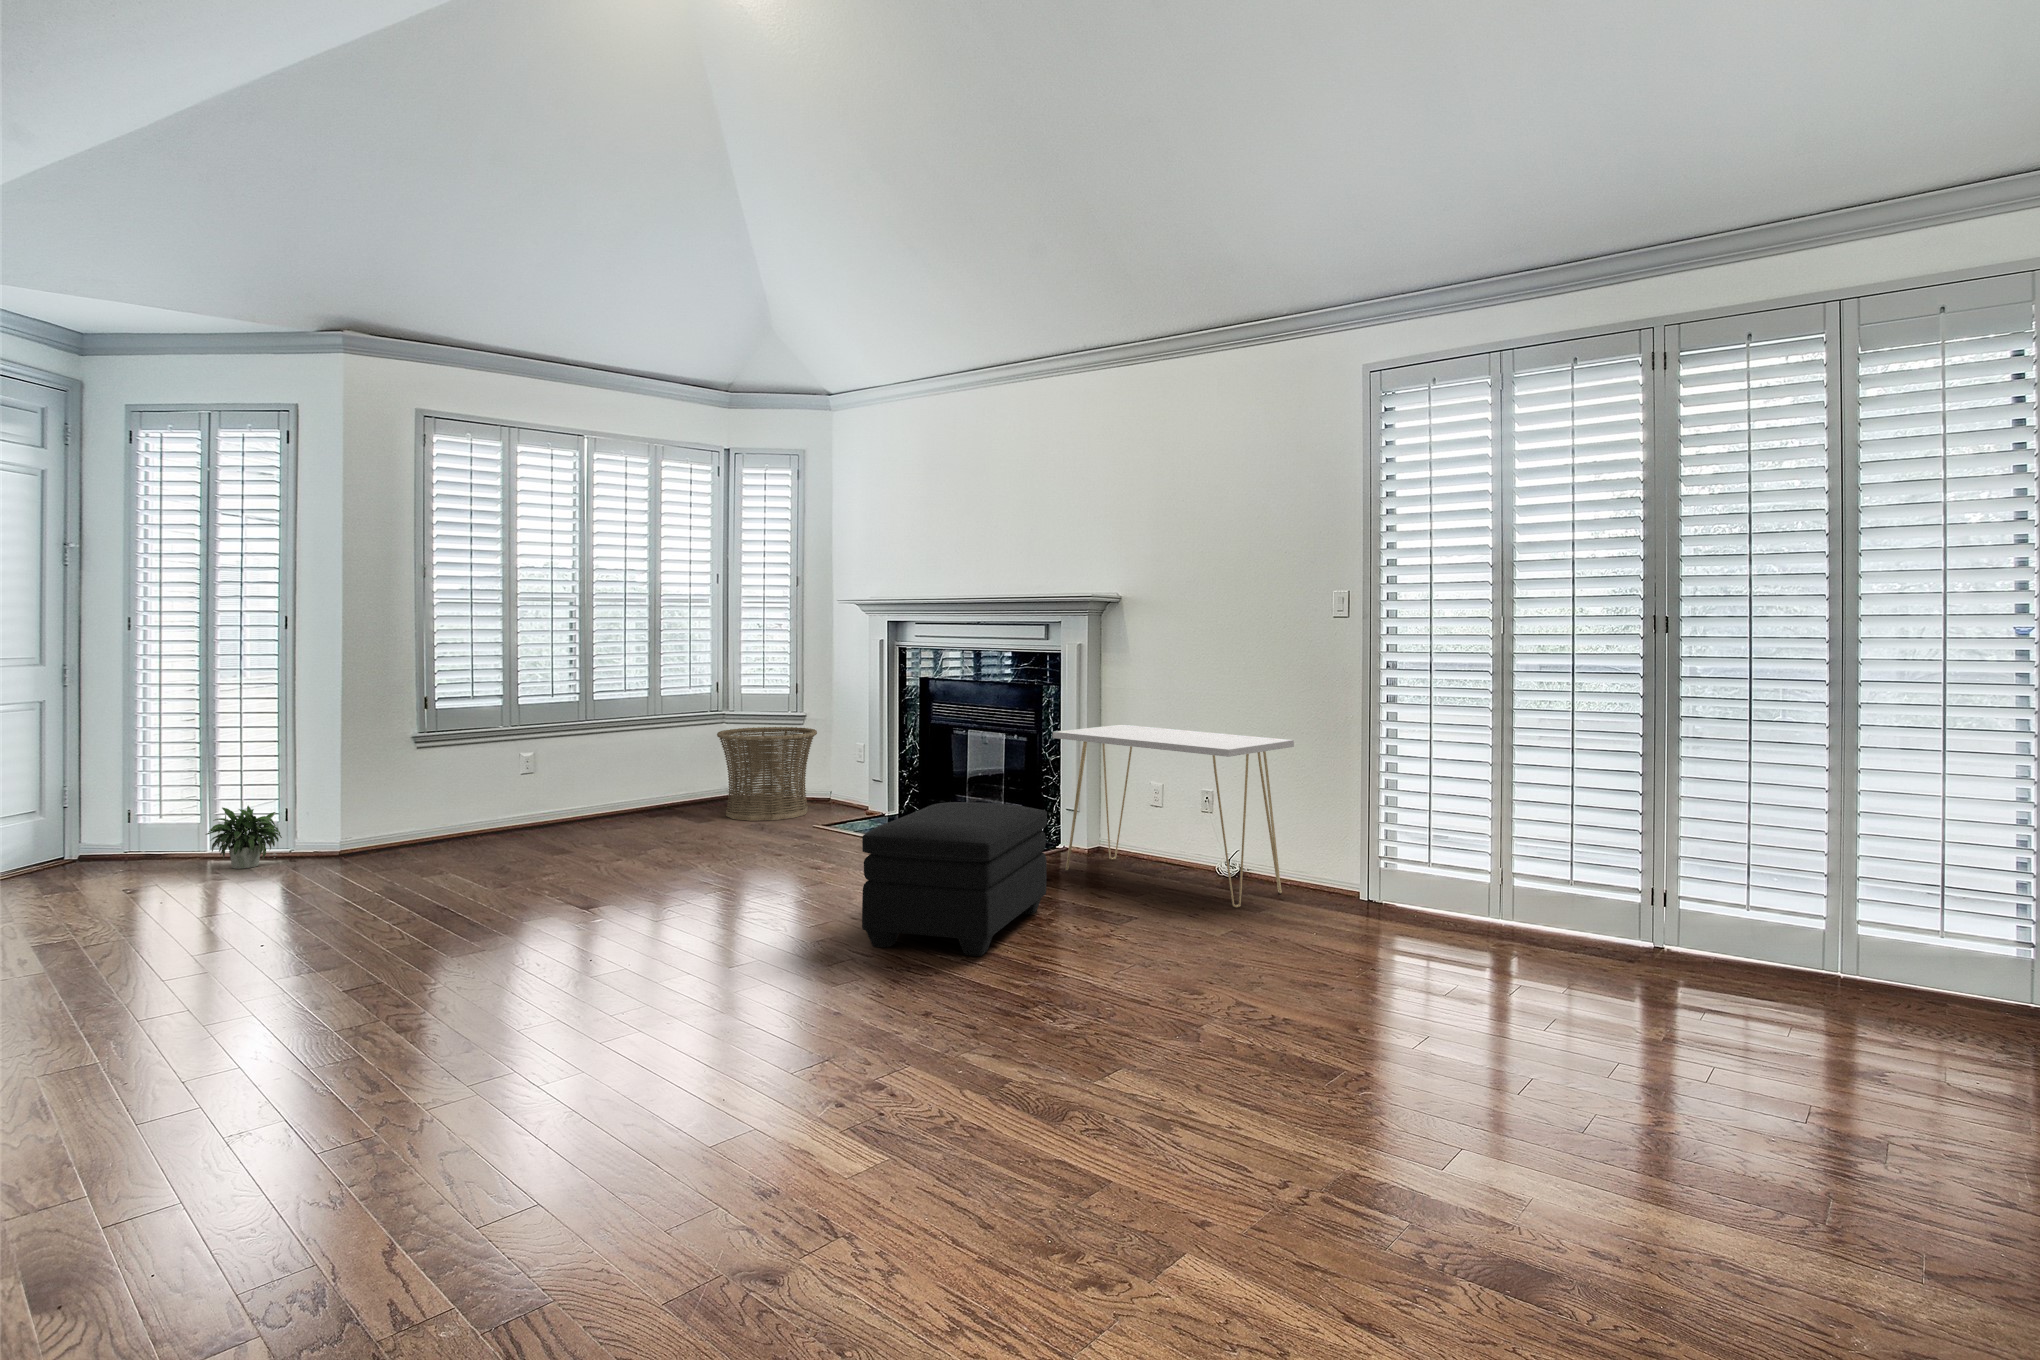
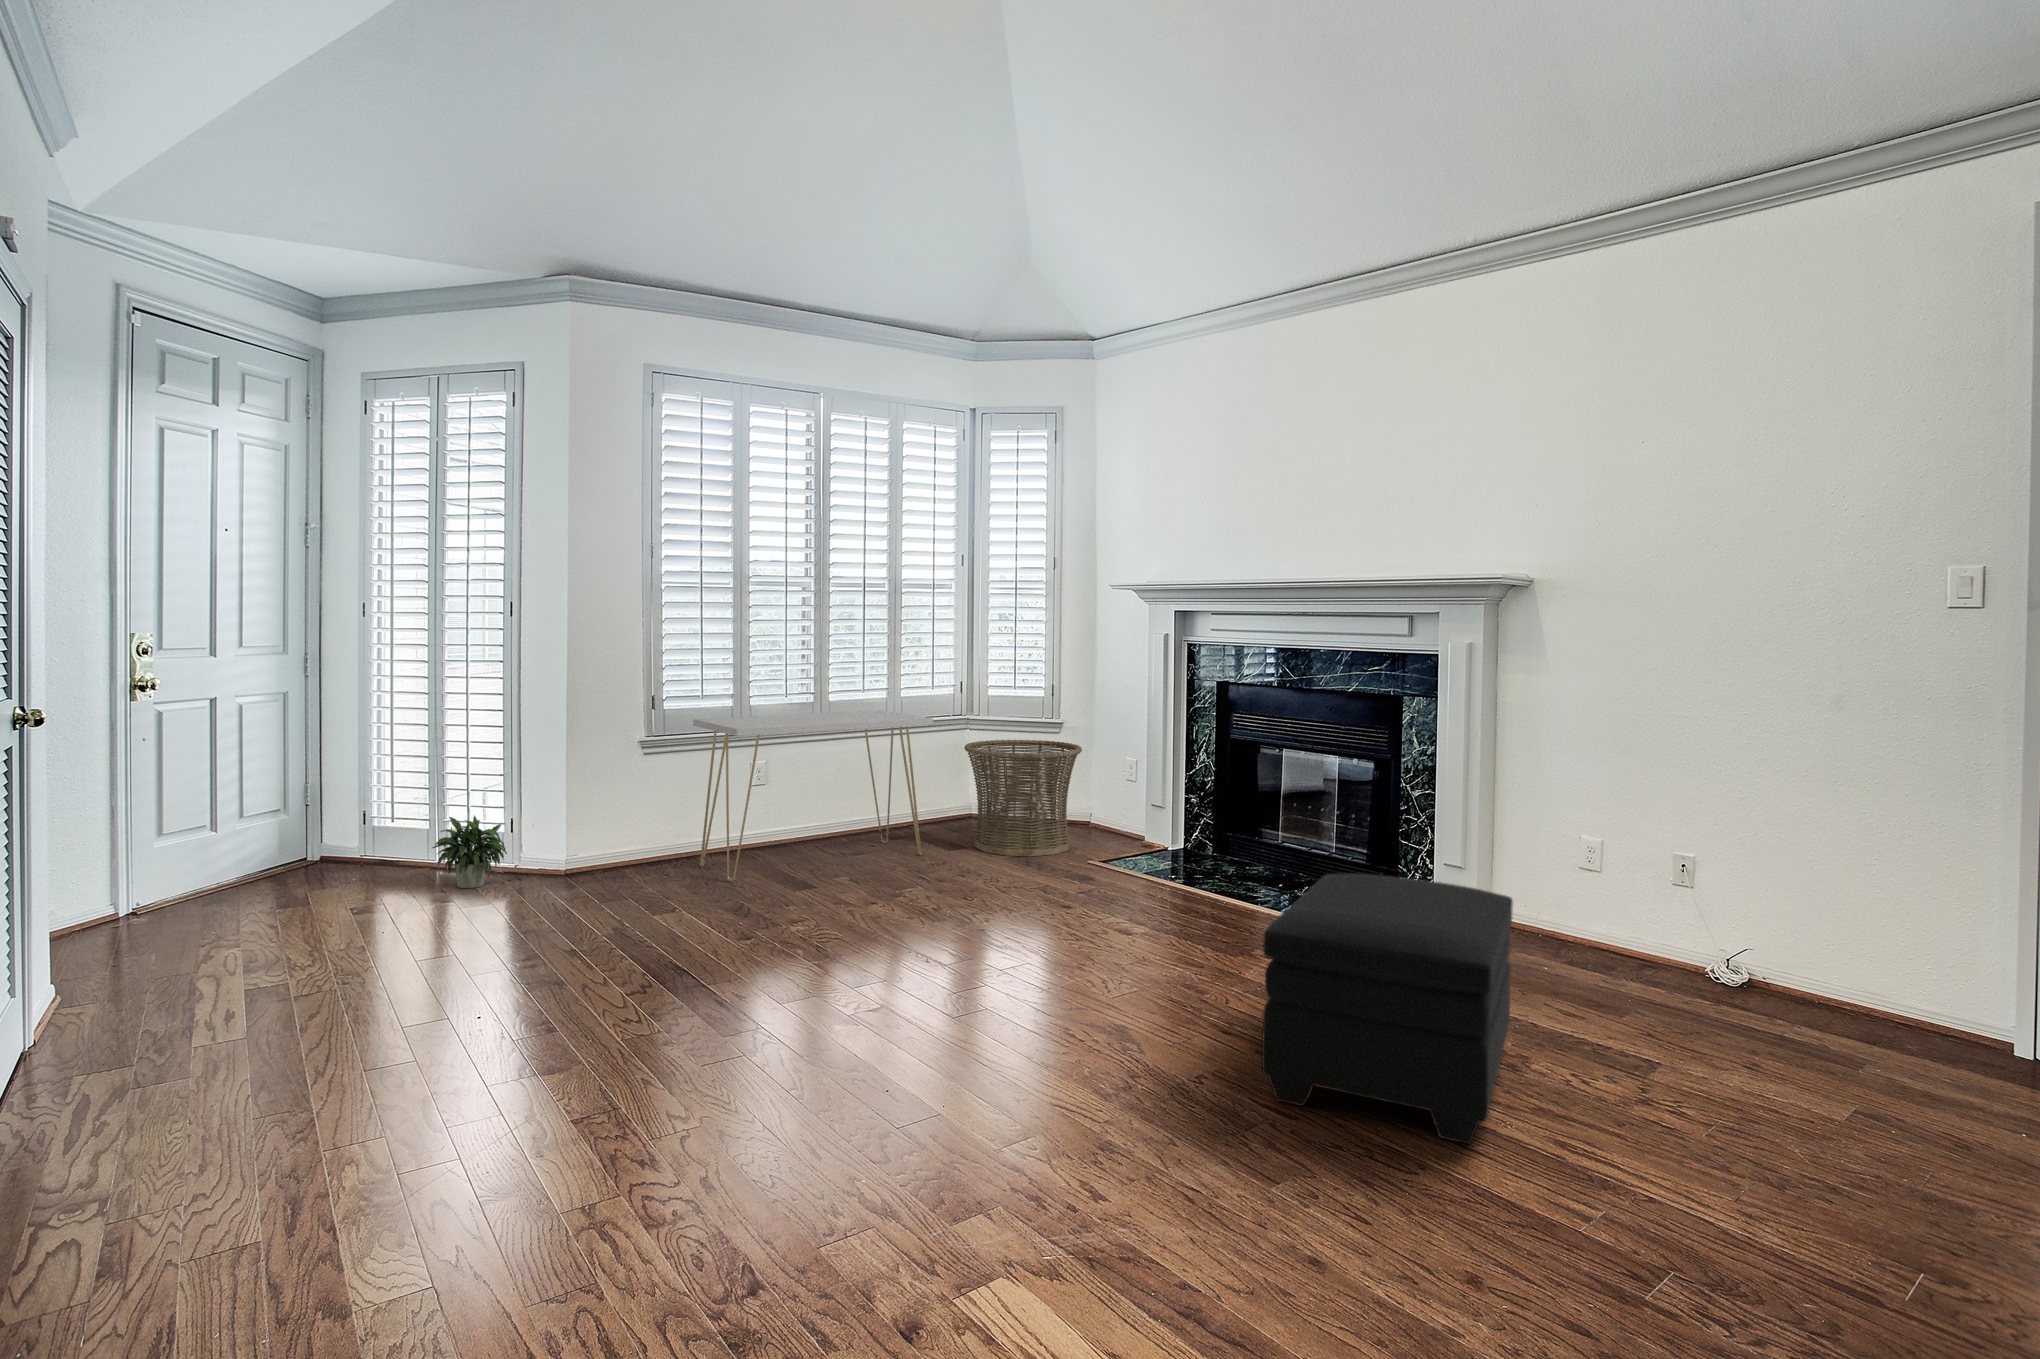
console table: present [1053,725,1294,908] -> present [693,710,933,881]

